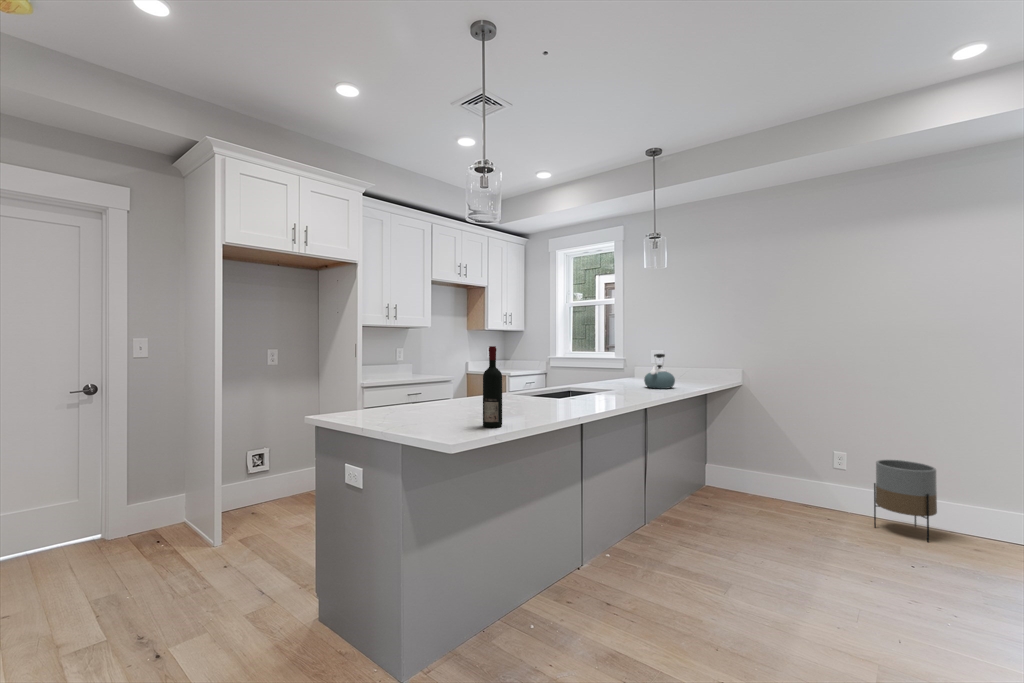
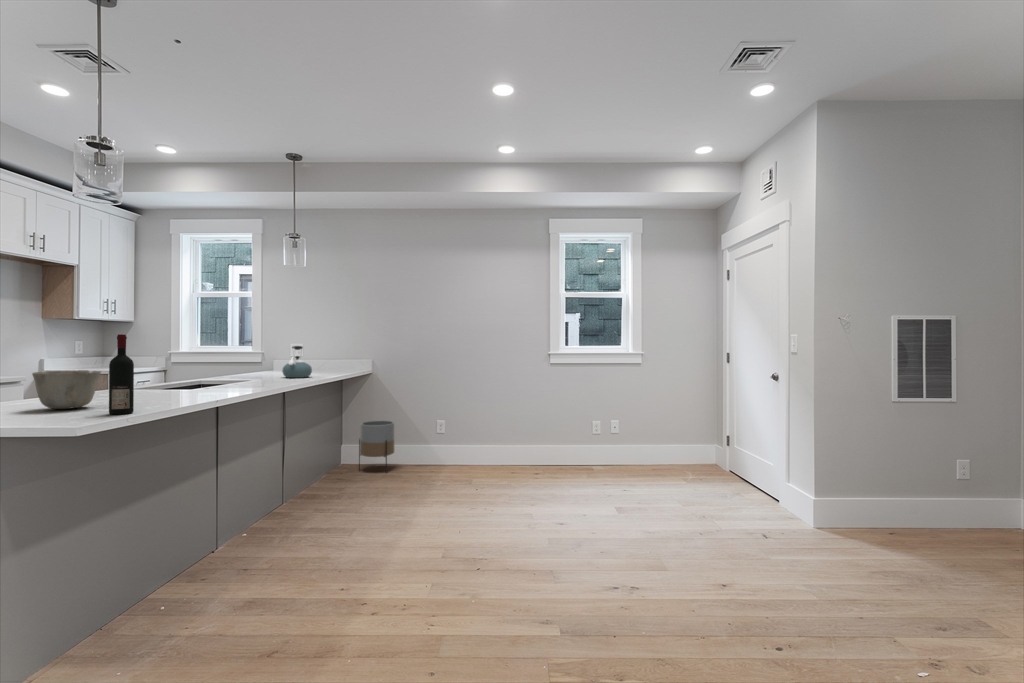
ceramic bowl: none [434,379,482,415] -> present [32,370,101,409]
planter: present [874,460,937,542] -> present [359,421,394,472]

